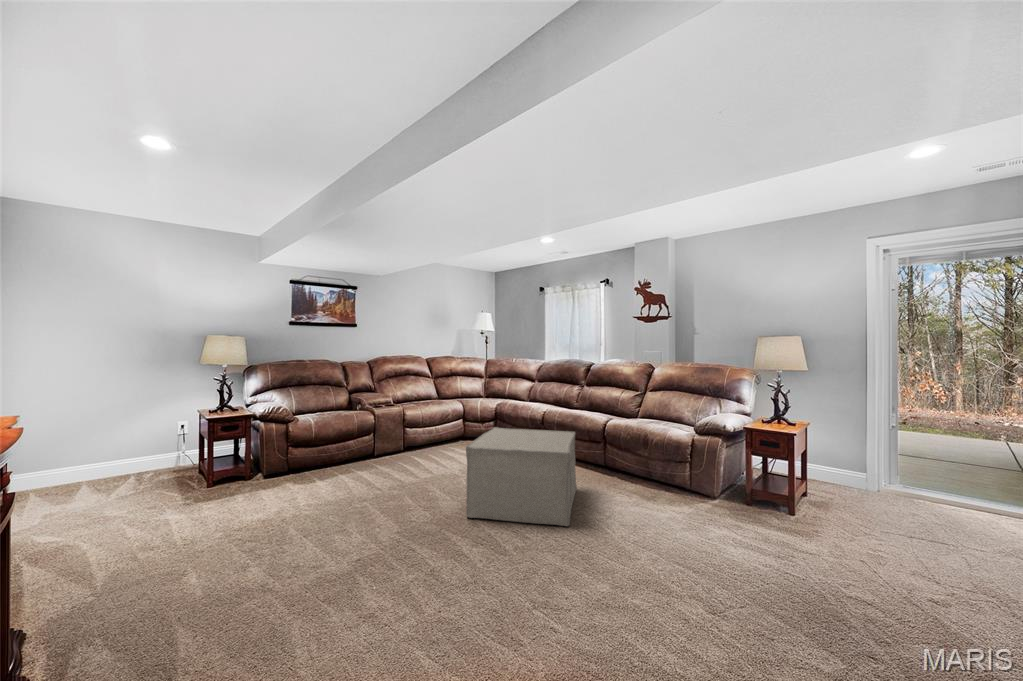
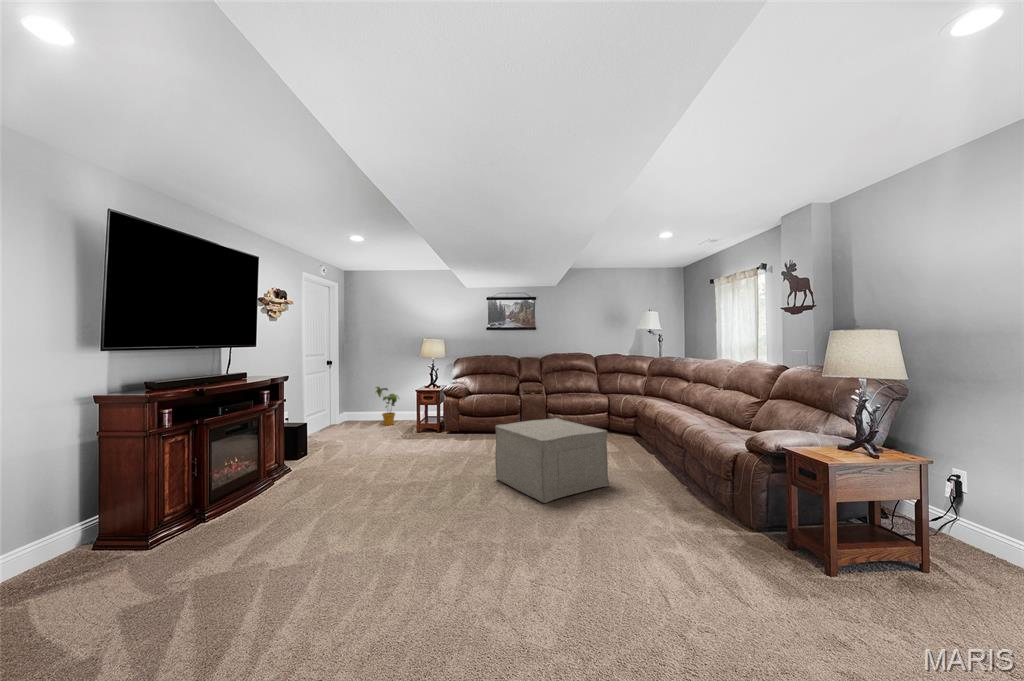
house plant: none [78,420,140,489] -> present [376,387,399,425]

